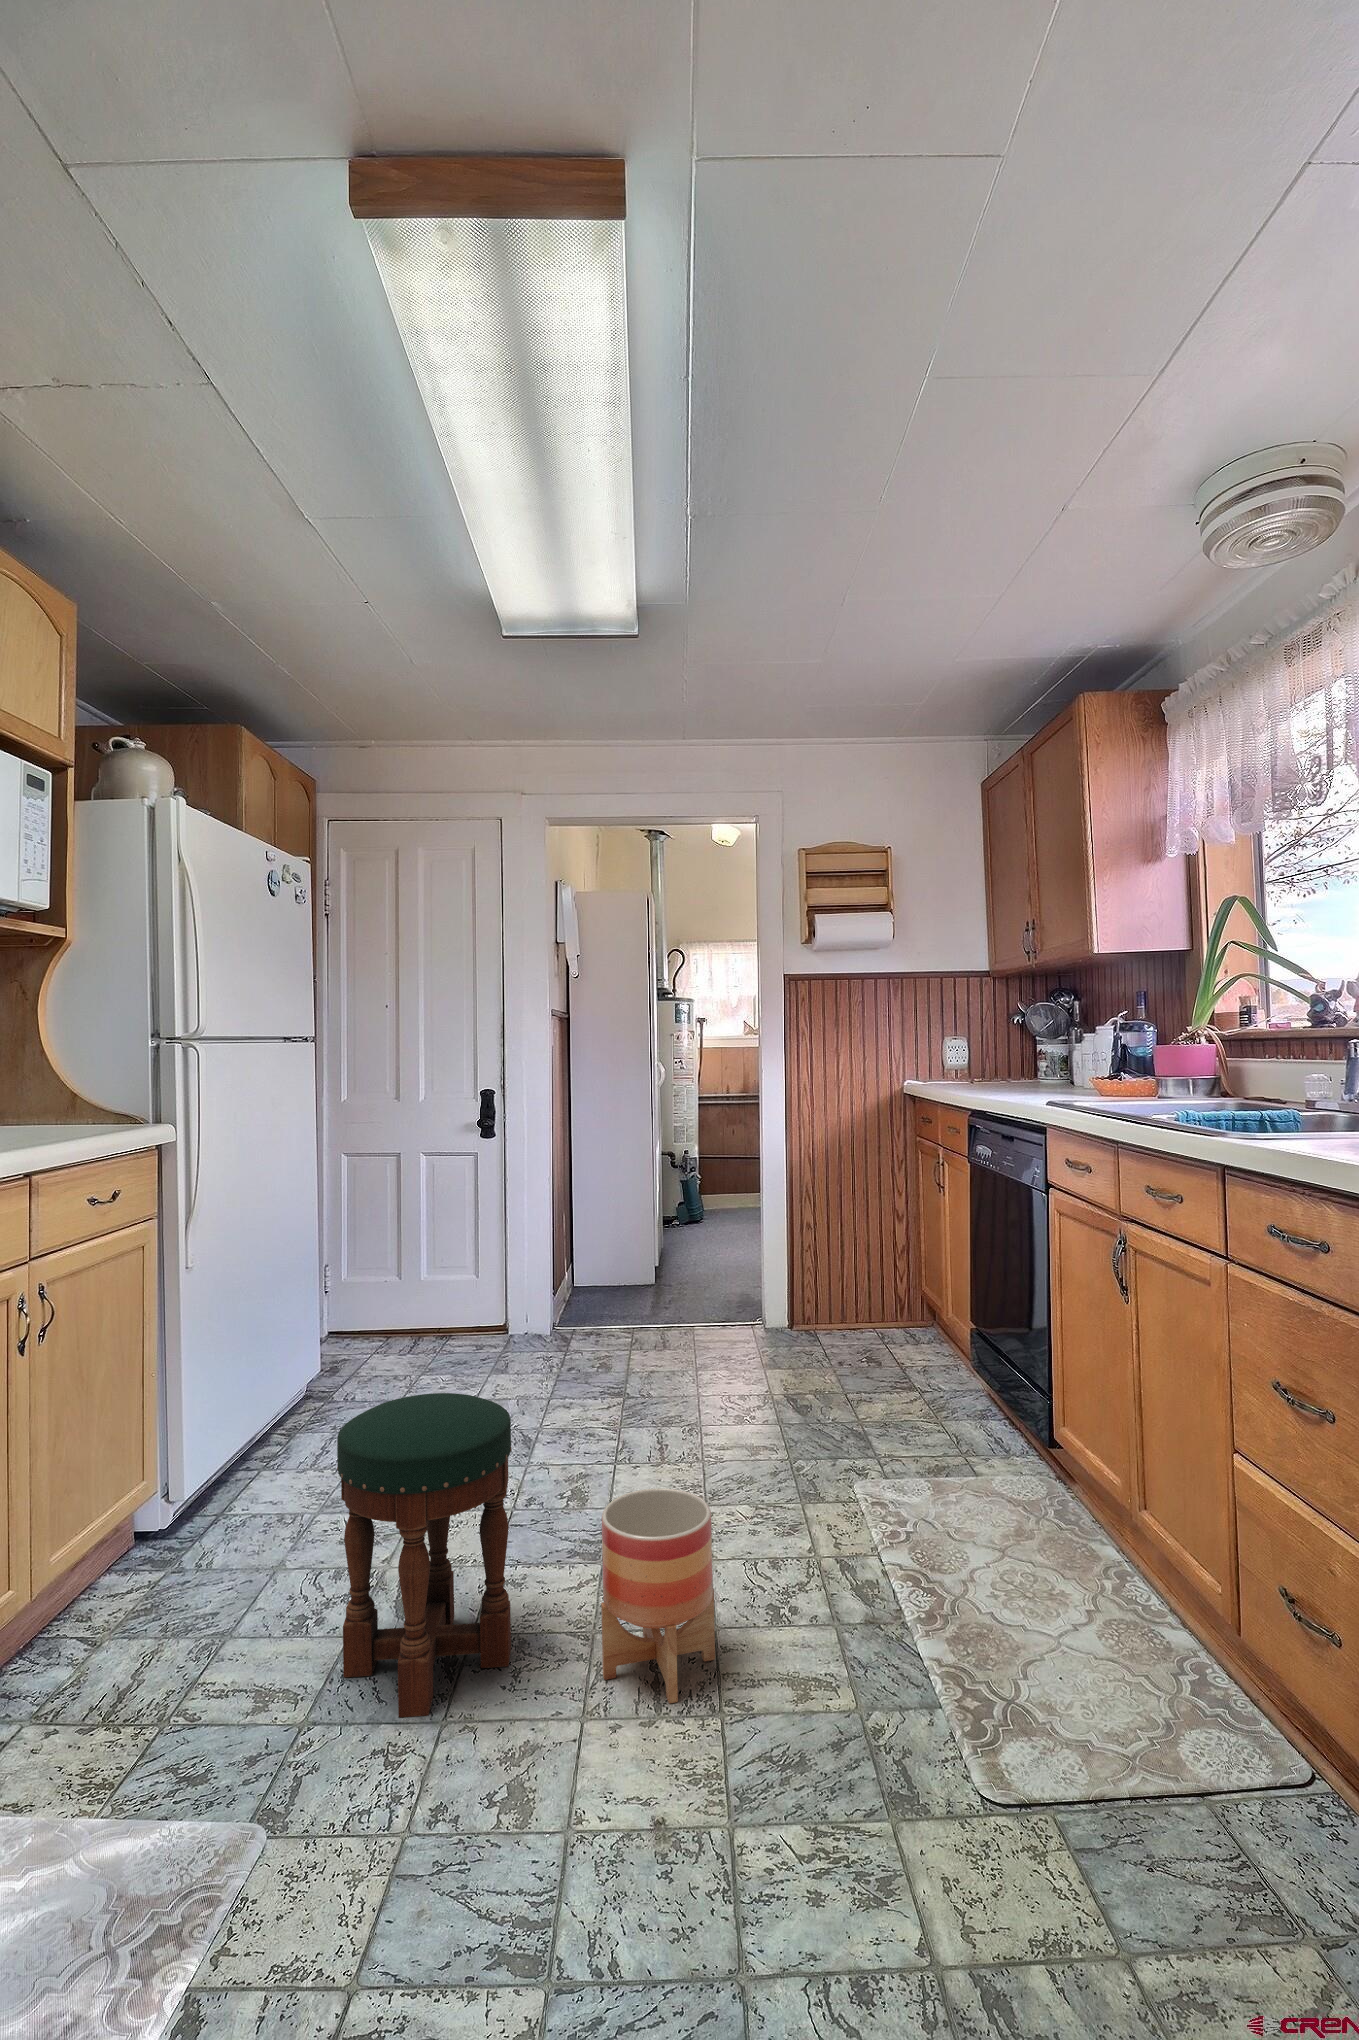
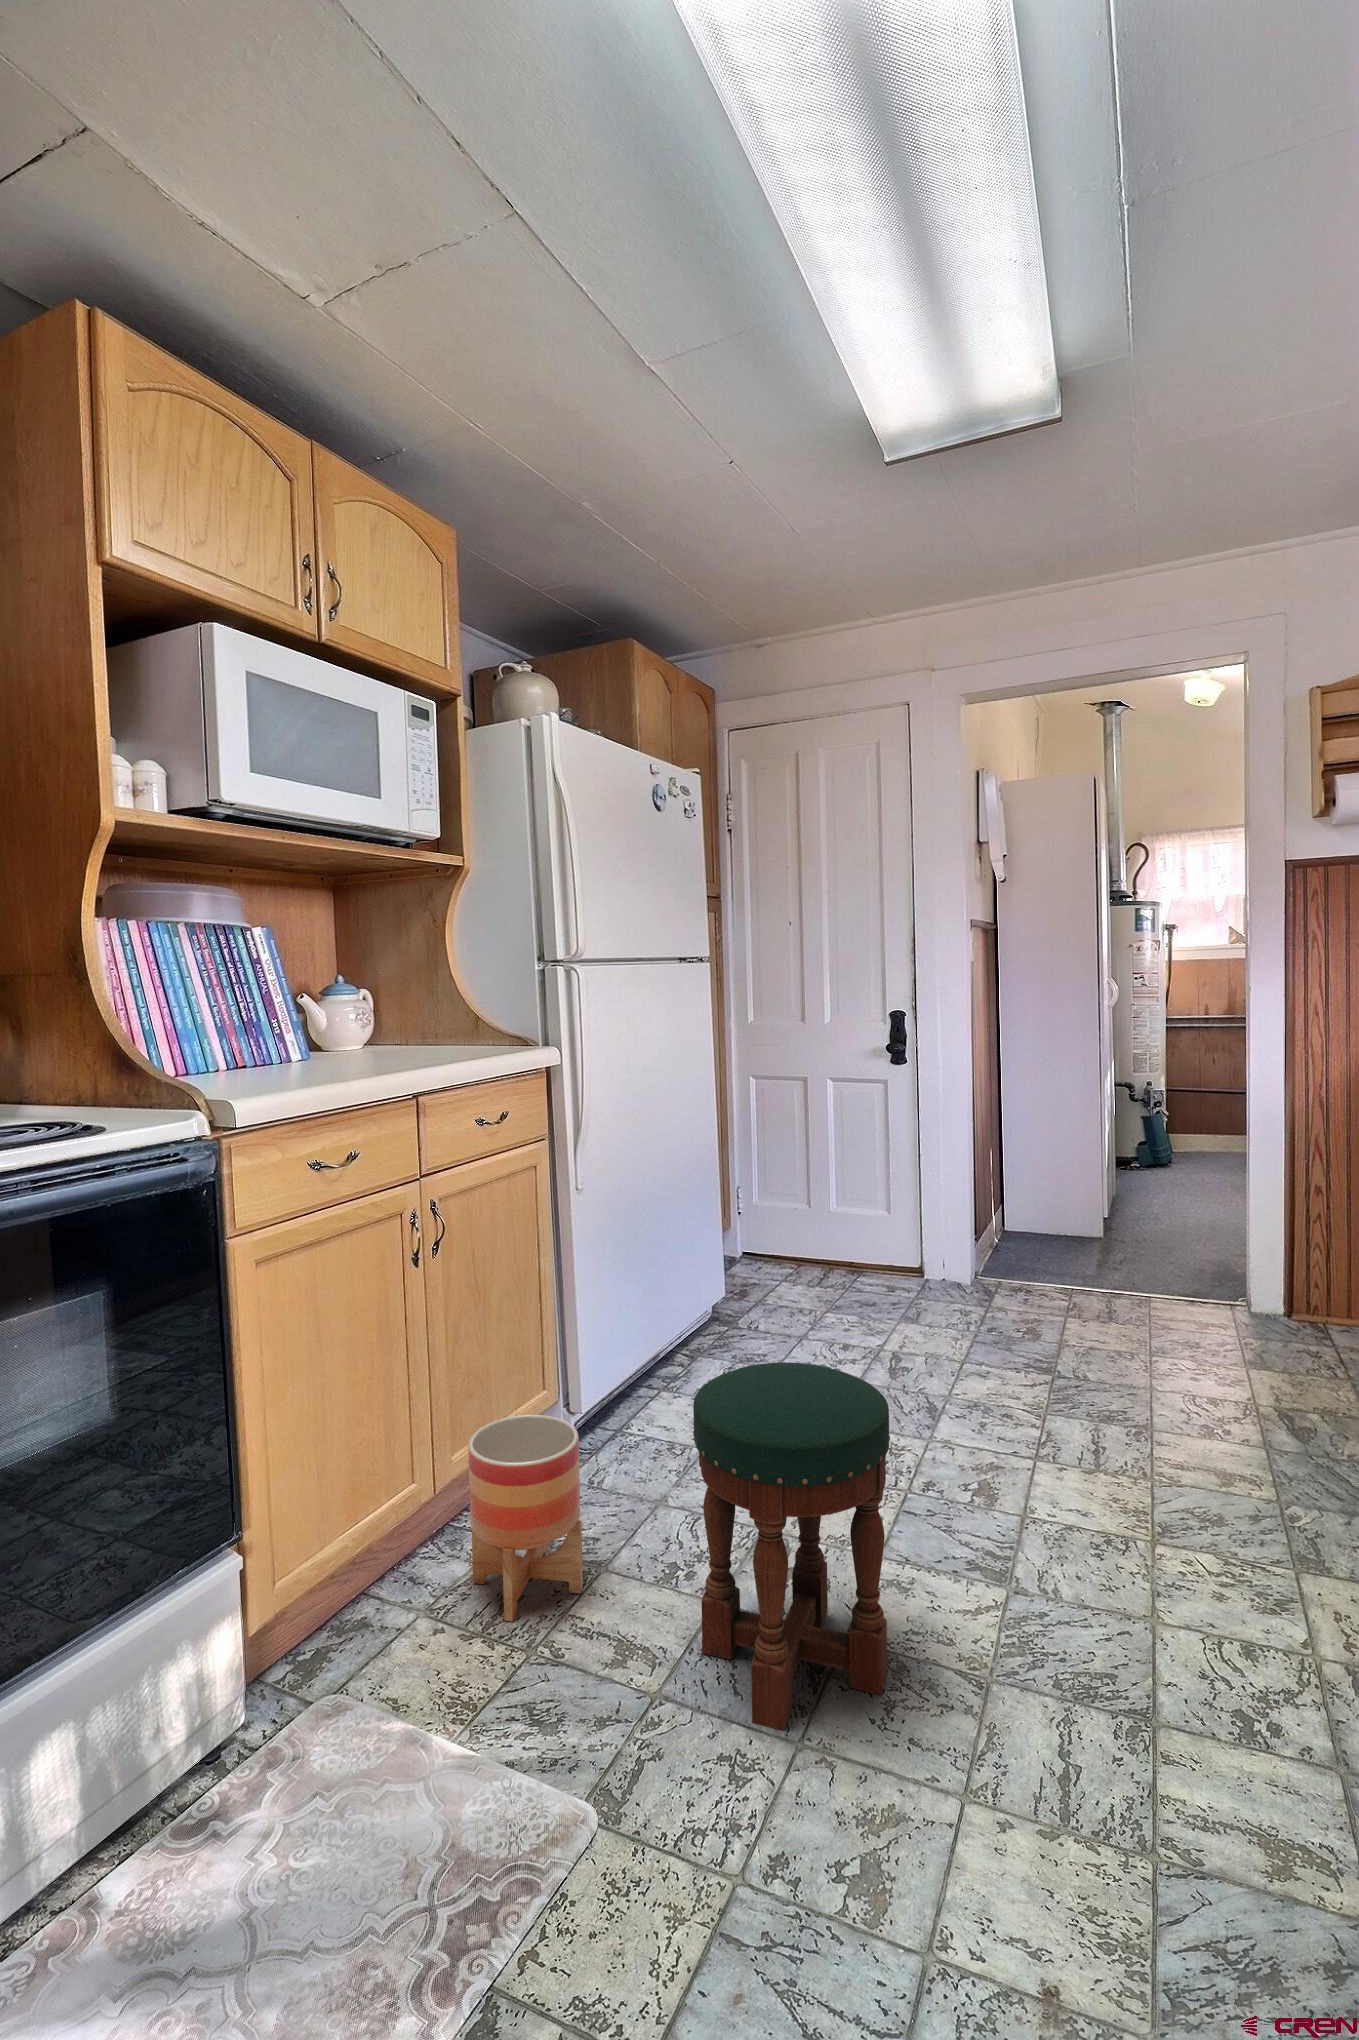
planter: present [601,1488,715,1703] -> present [468,1415,583,1622]

